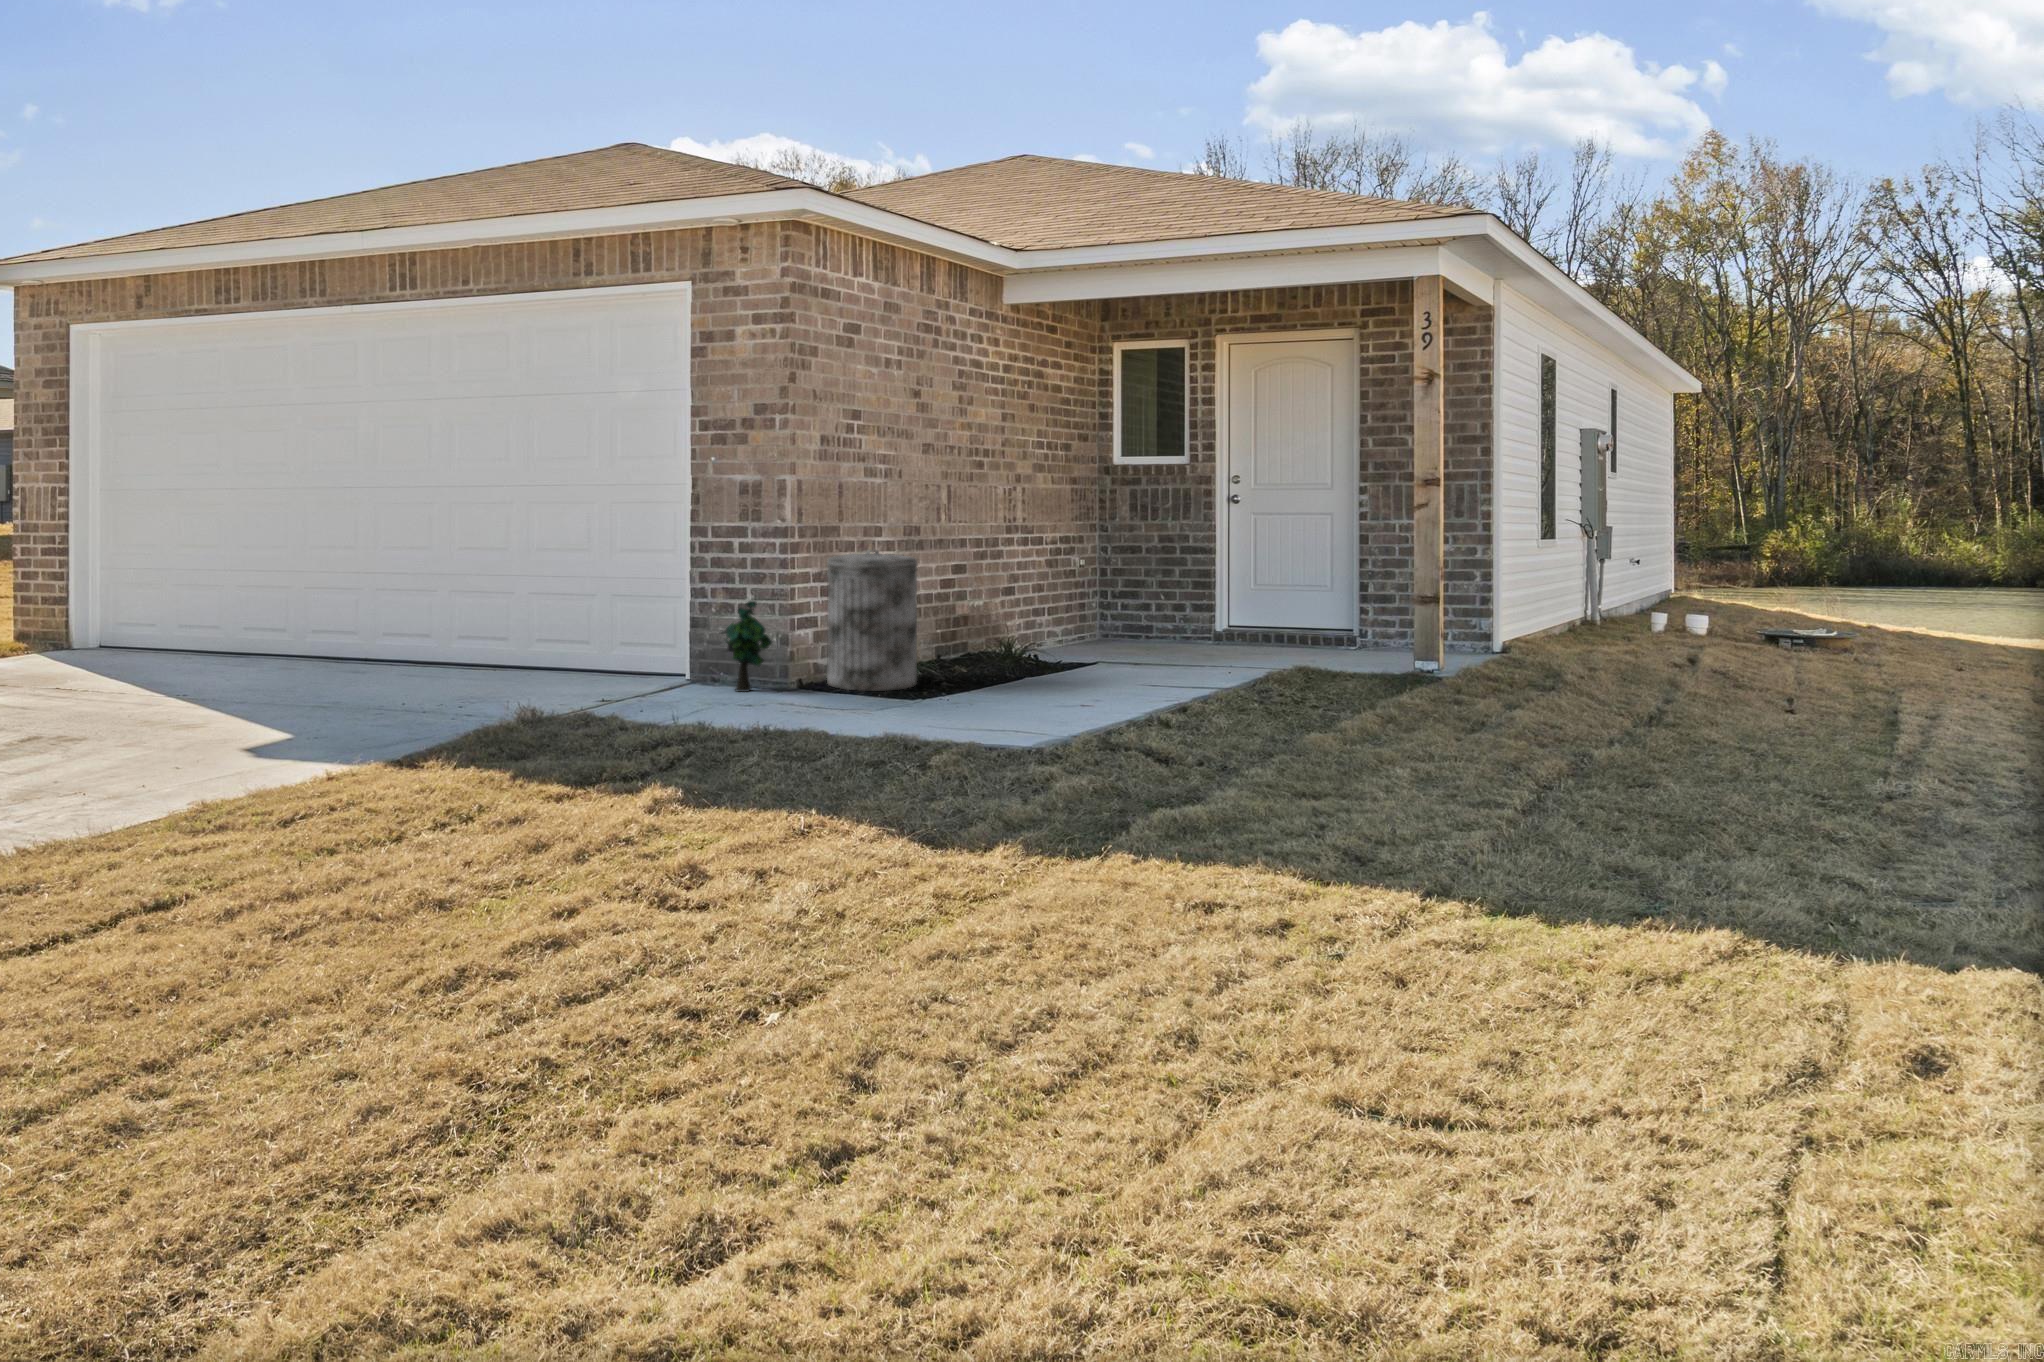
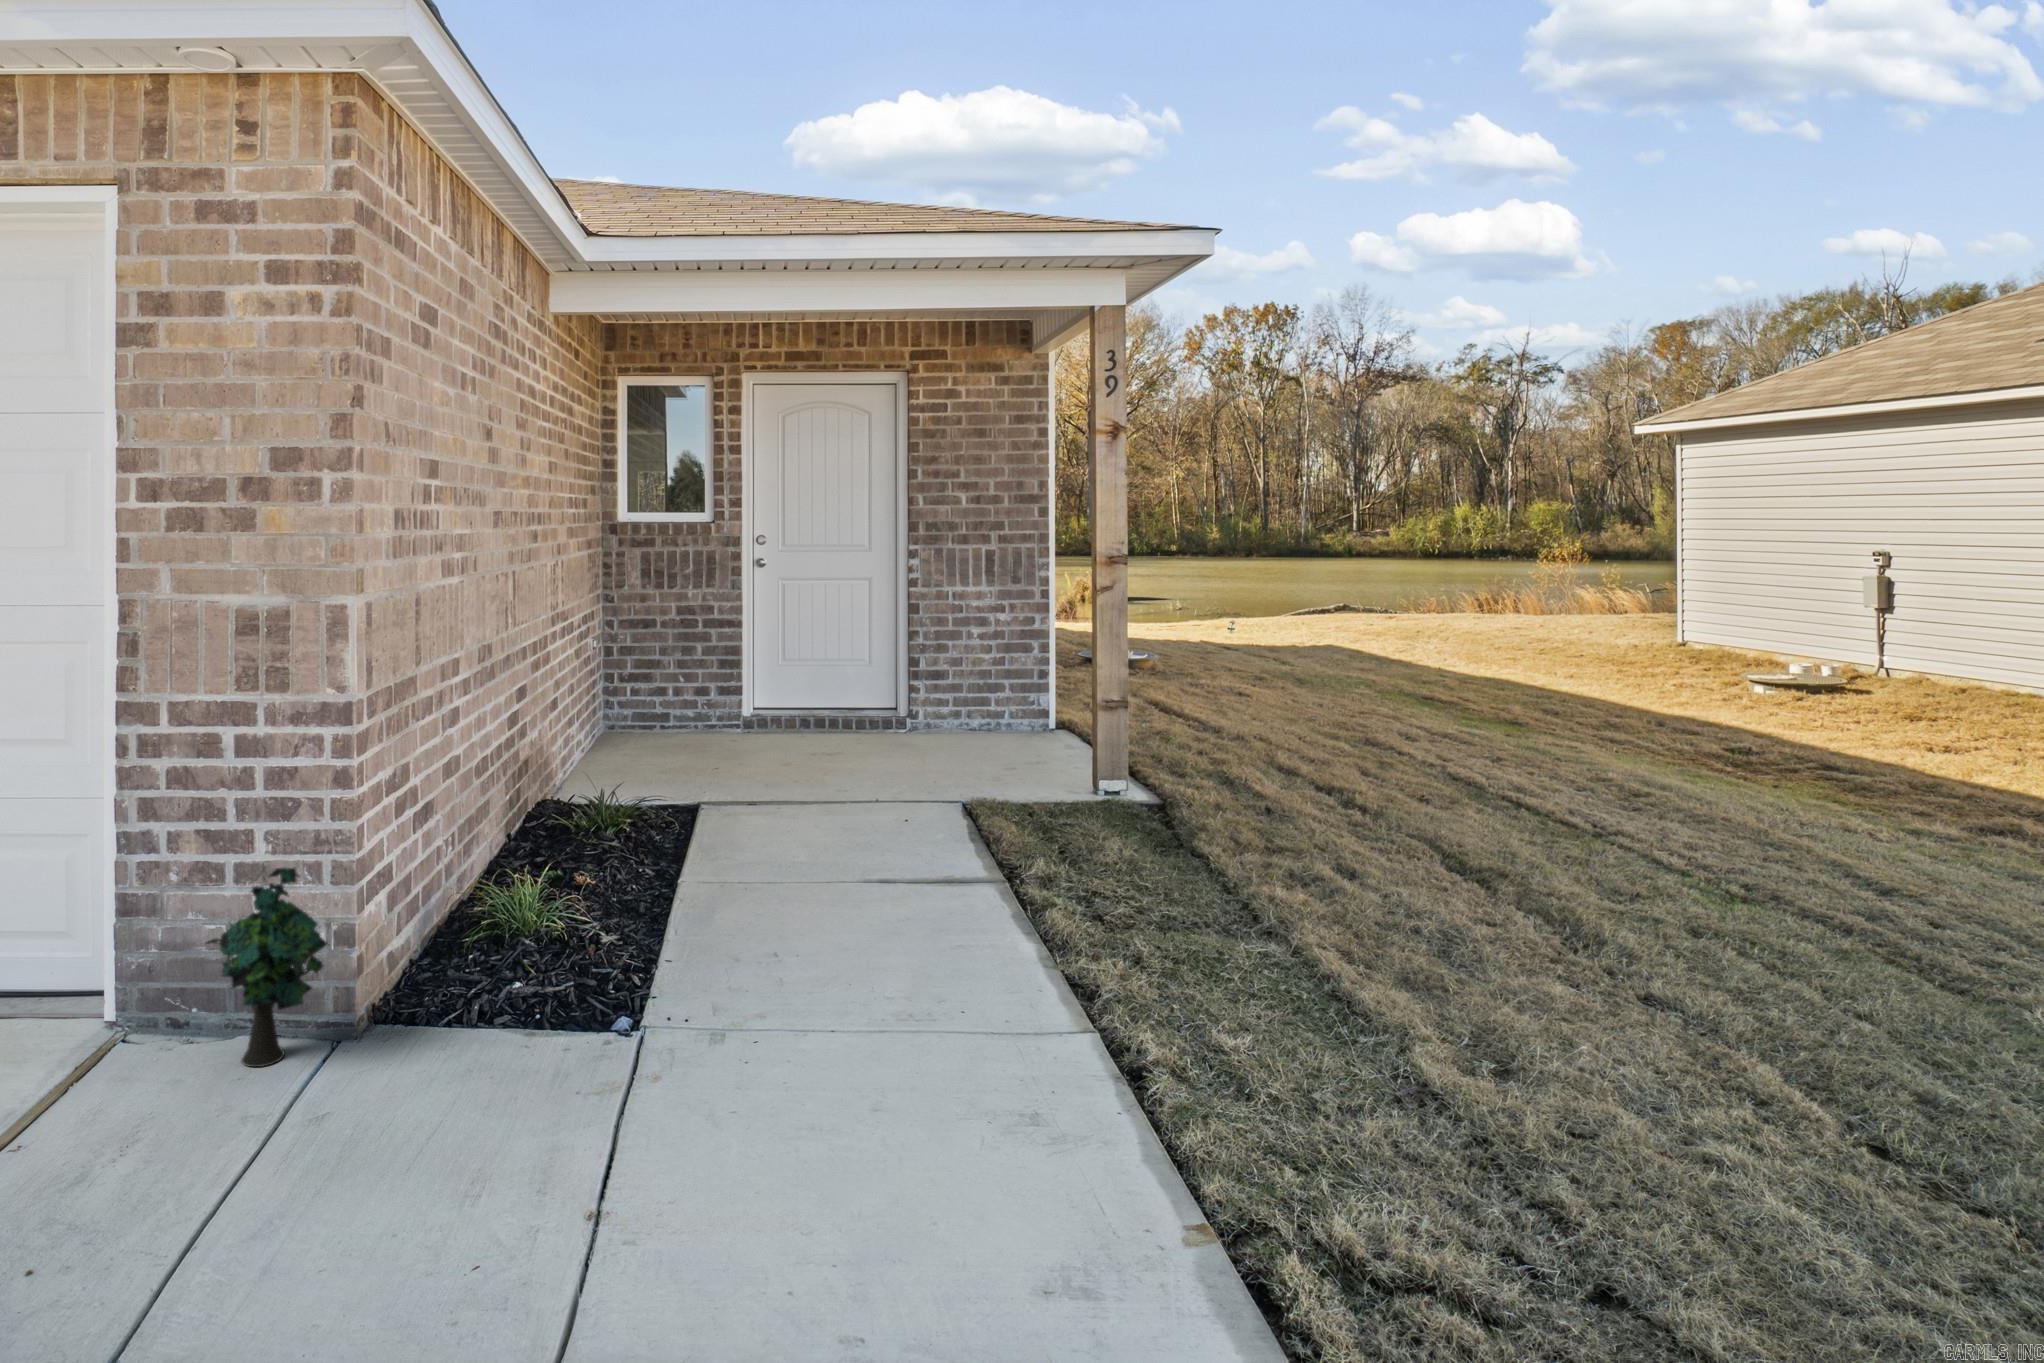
trash can: present [827,550,918,691] -> none [417,720,593,1006]

